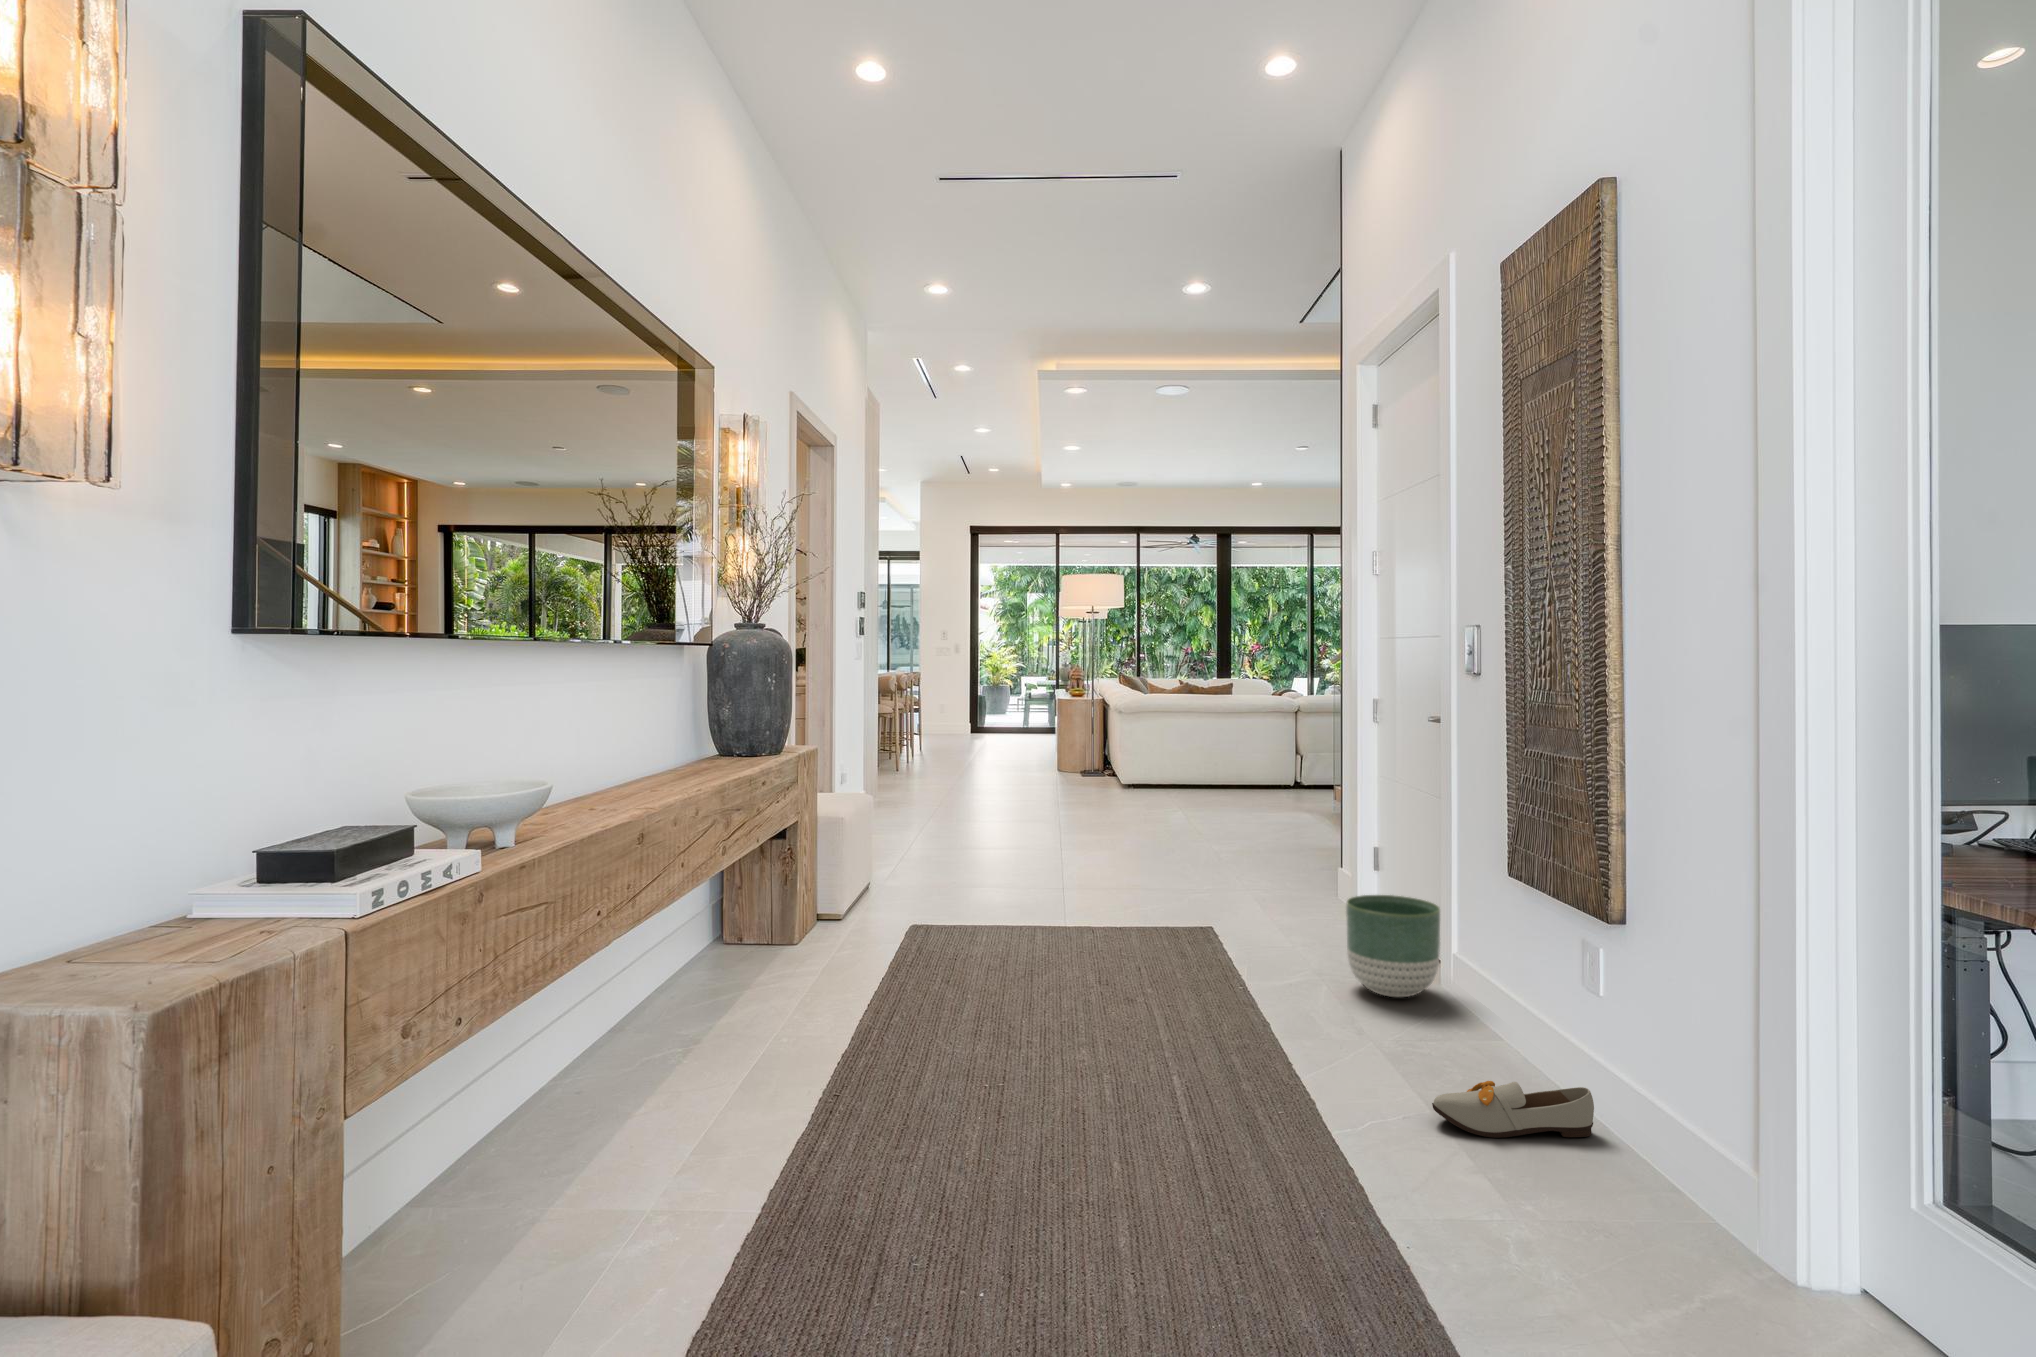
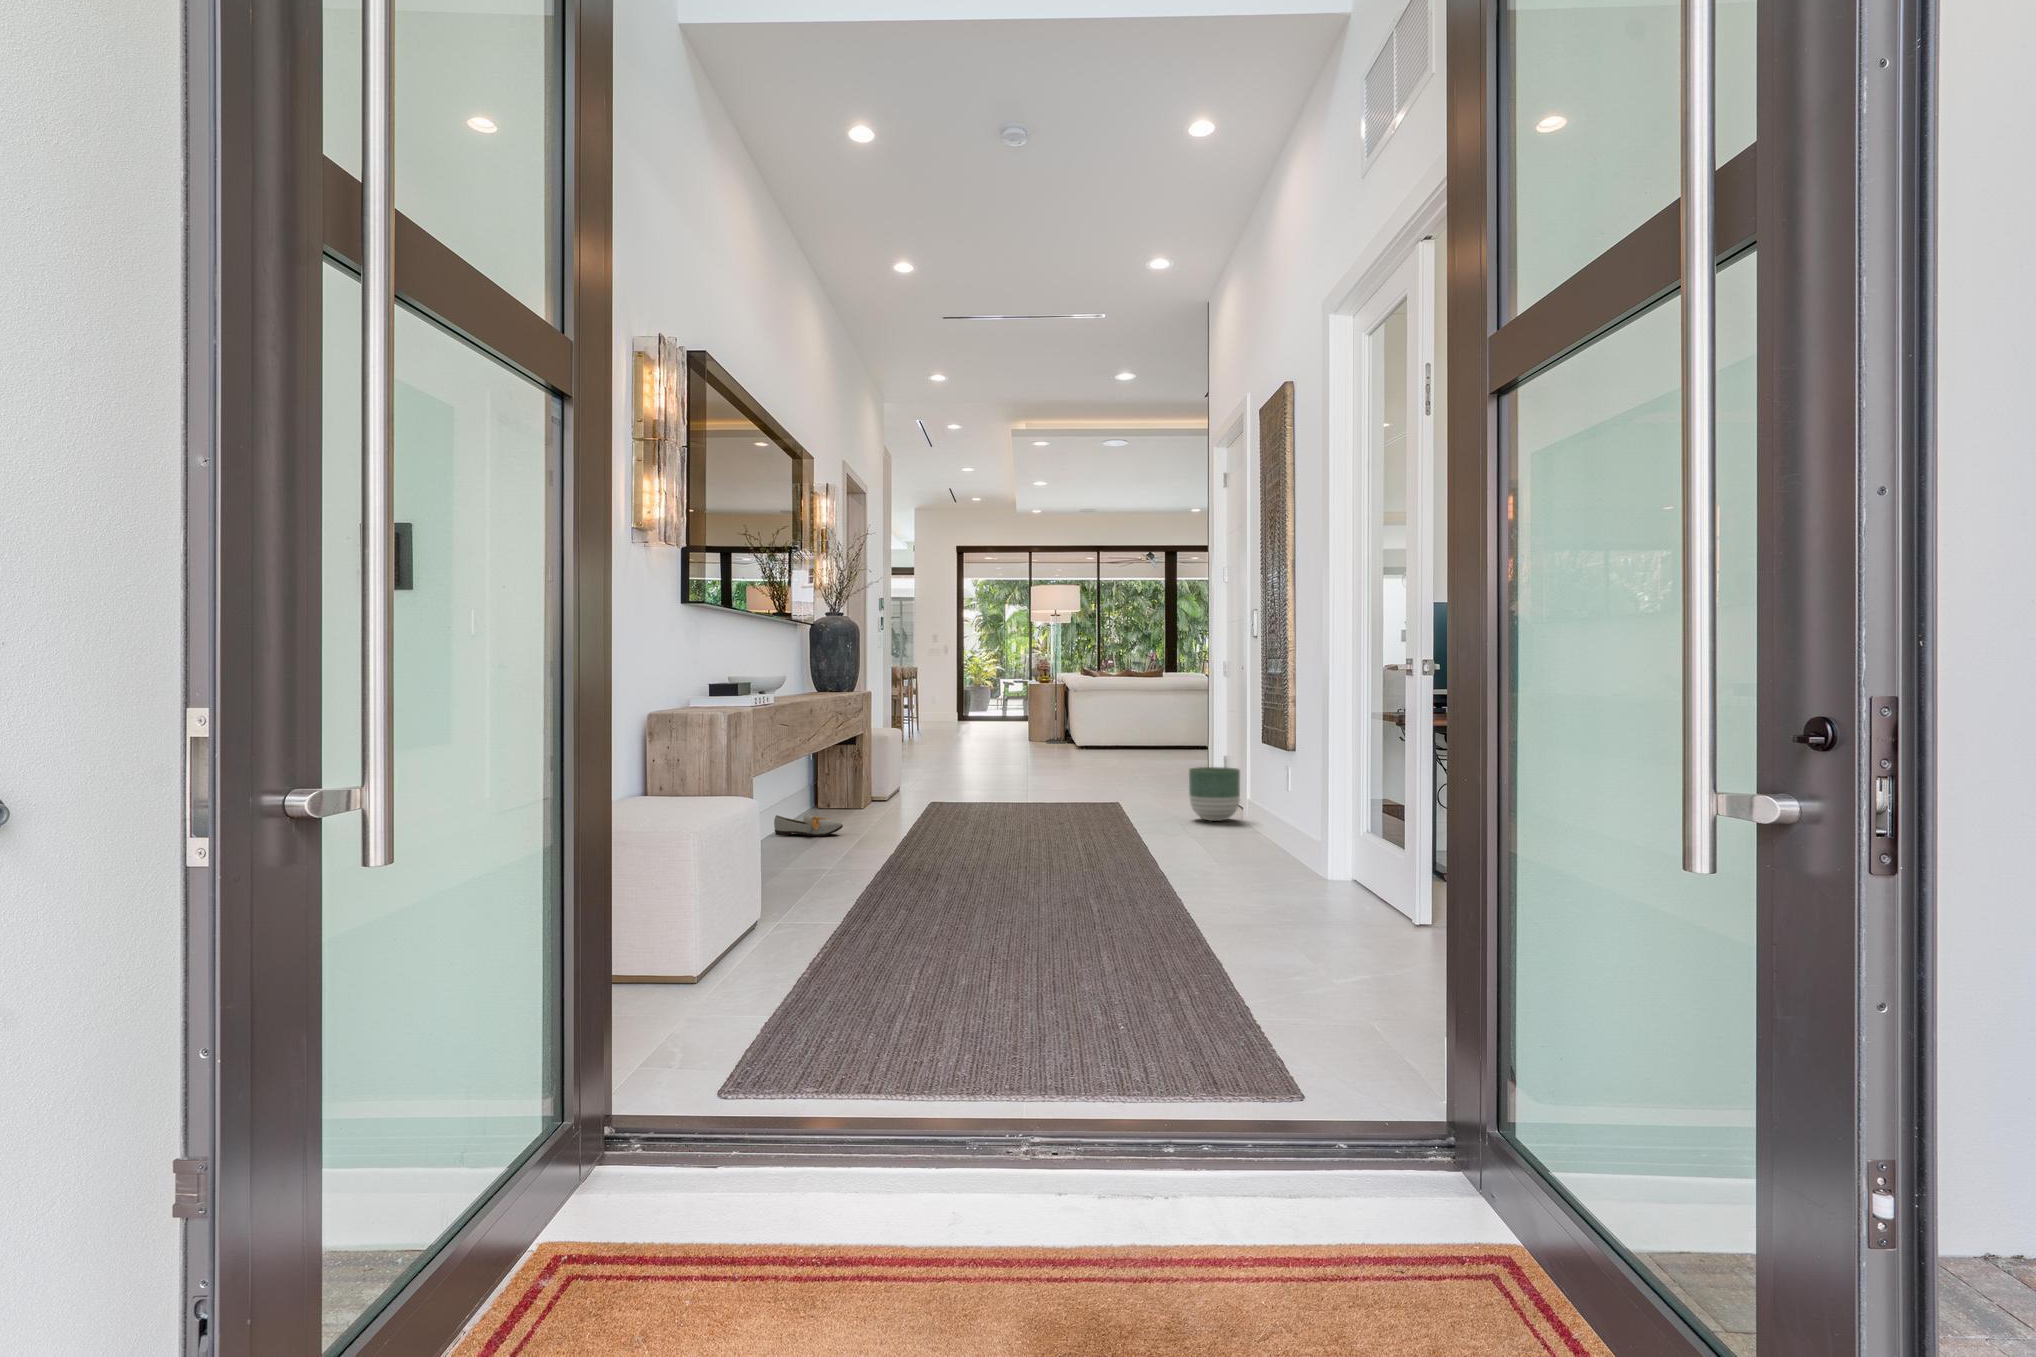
shoe: present [1432,1081,1594,1138] -> present [774,814,843,836]

